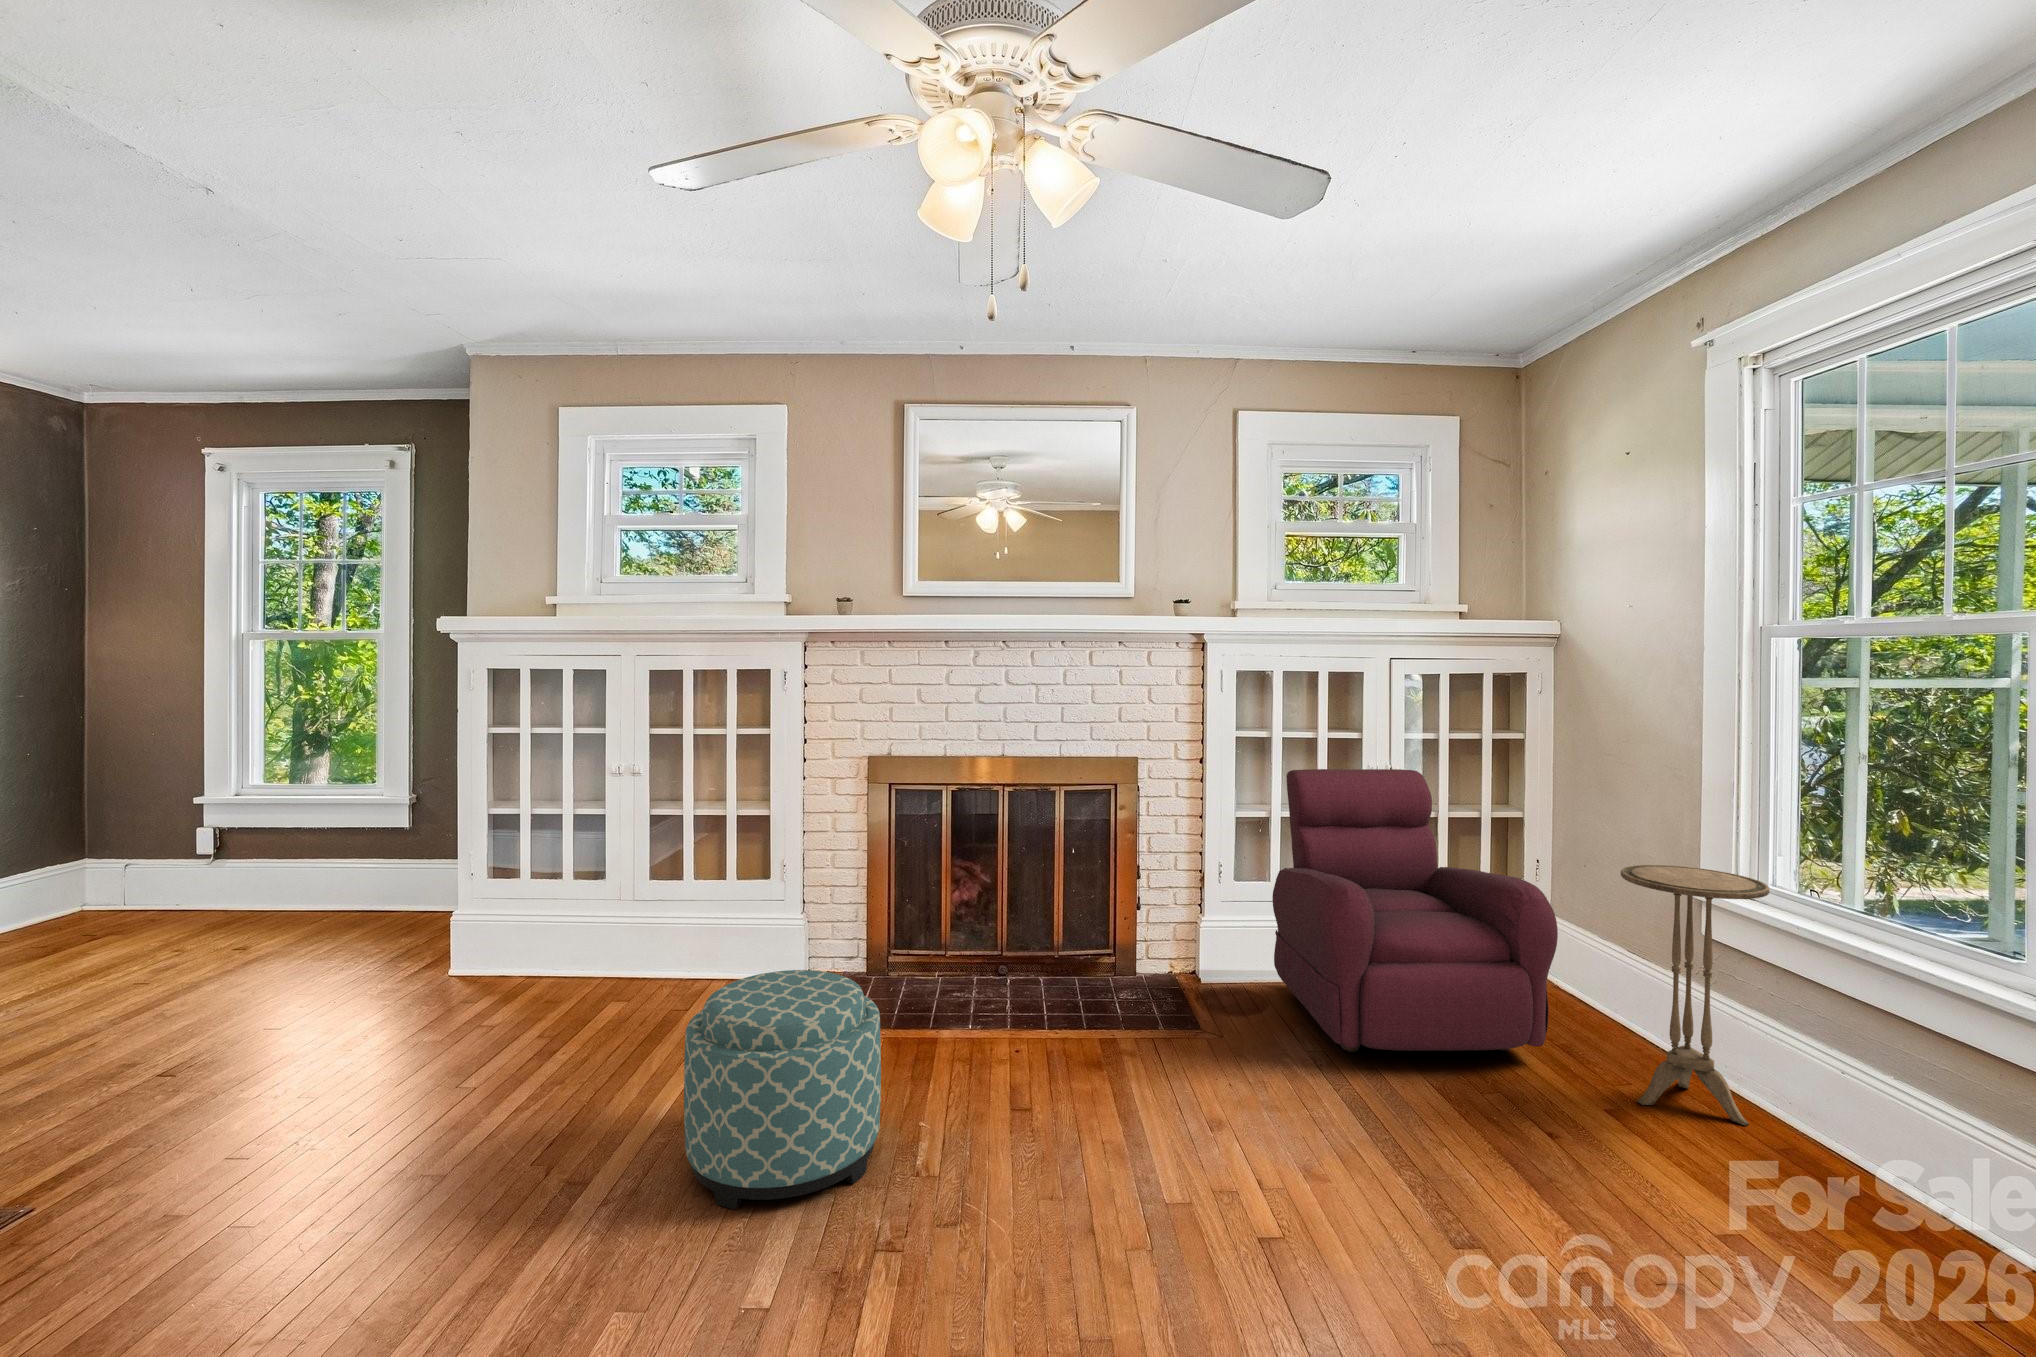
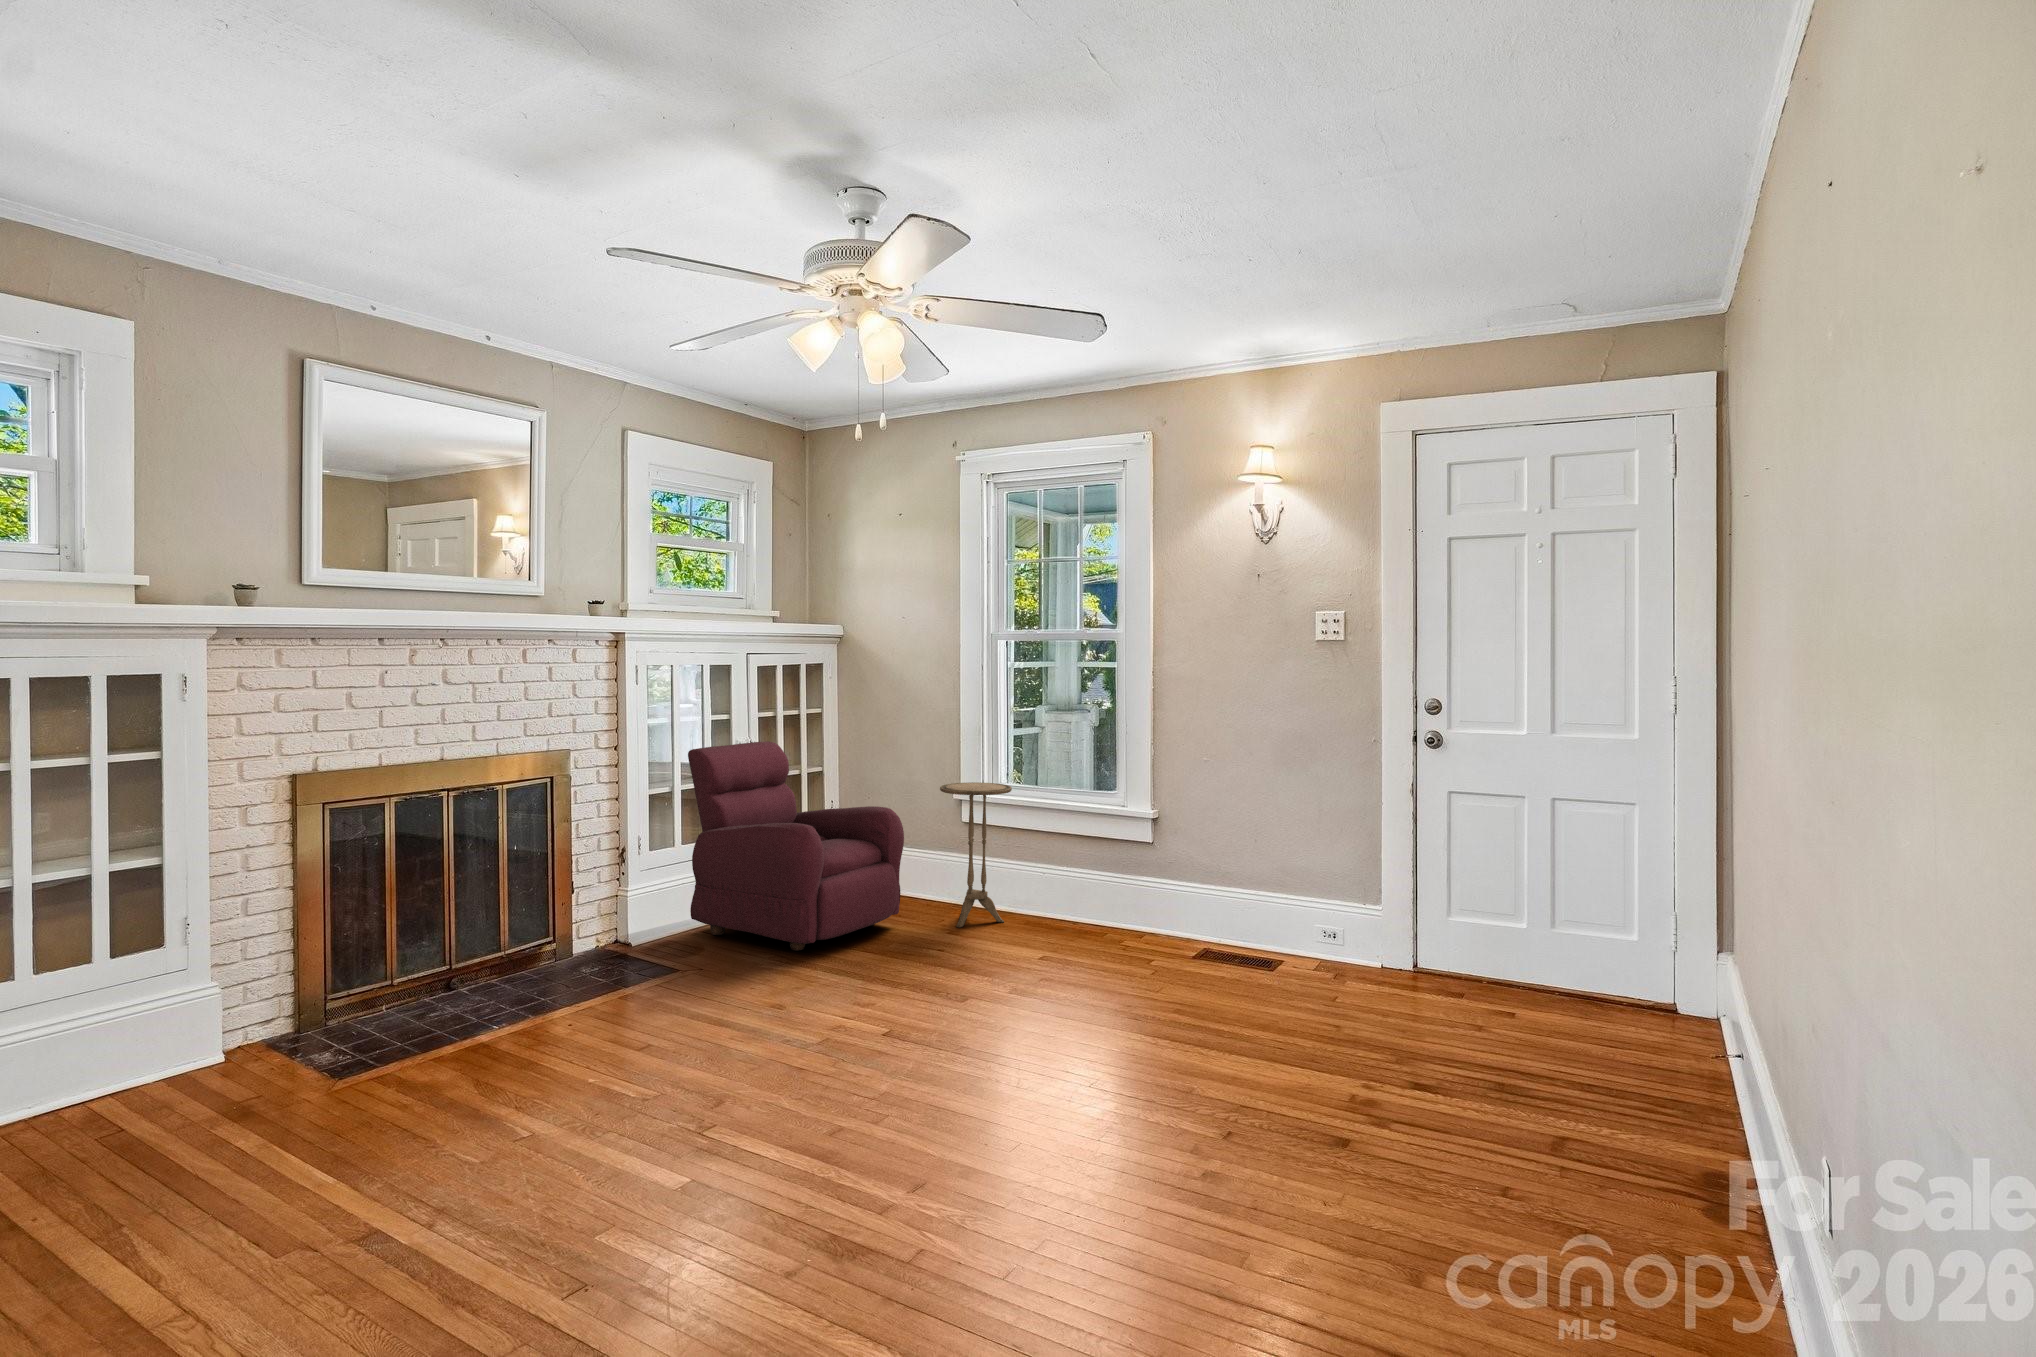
ottoman: present [684,970,881,1209] -> none [461,957,648,1158]

